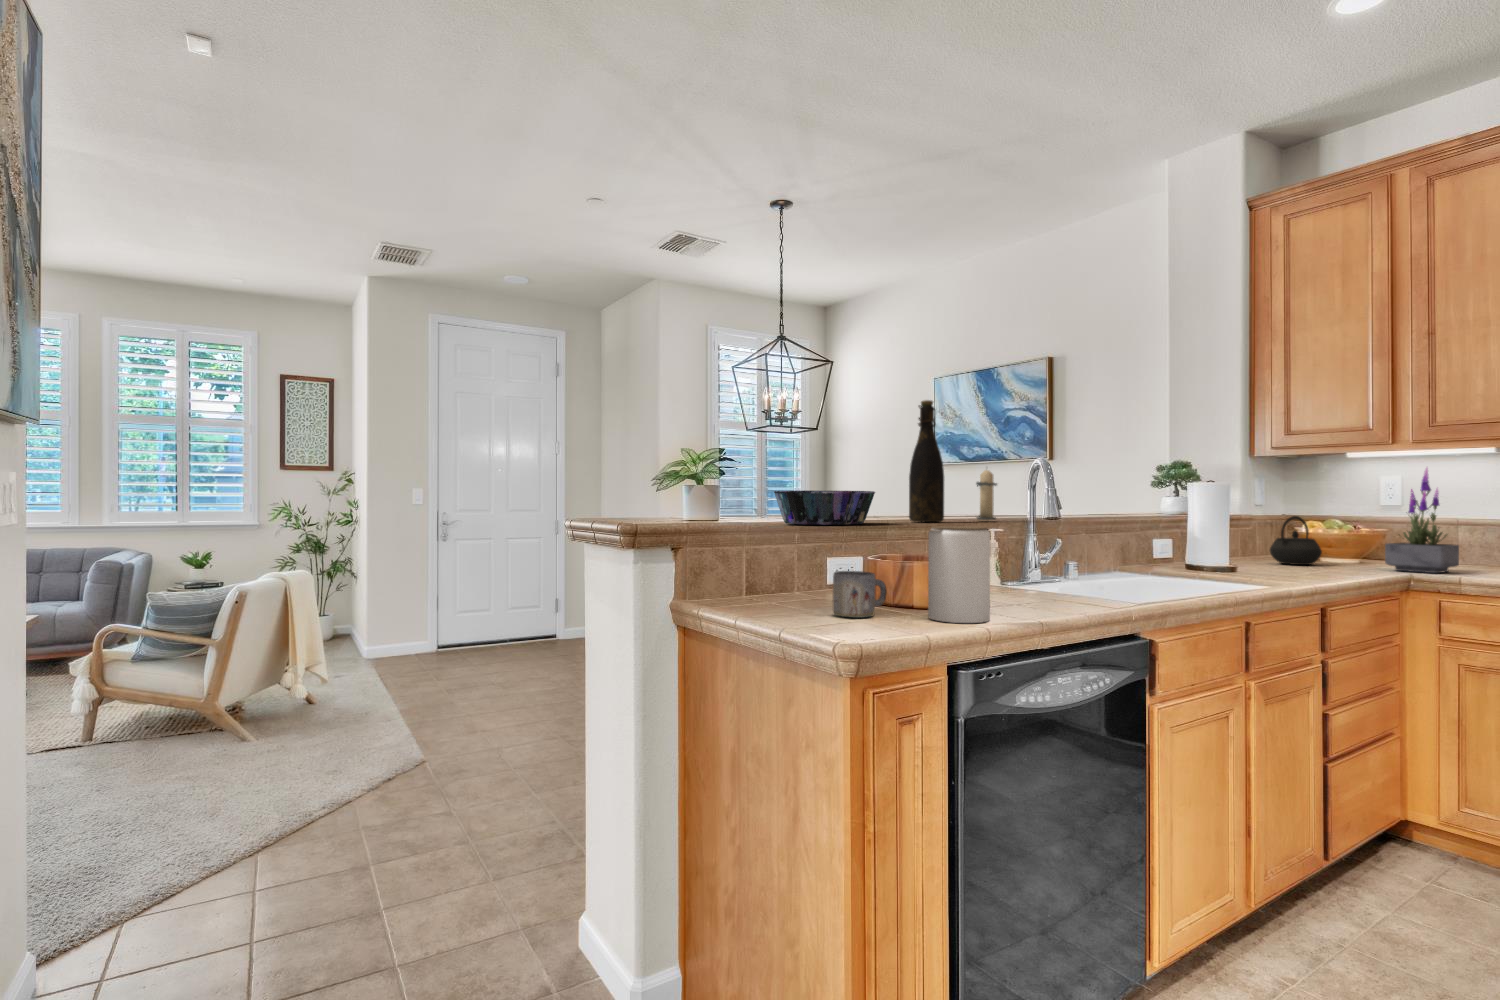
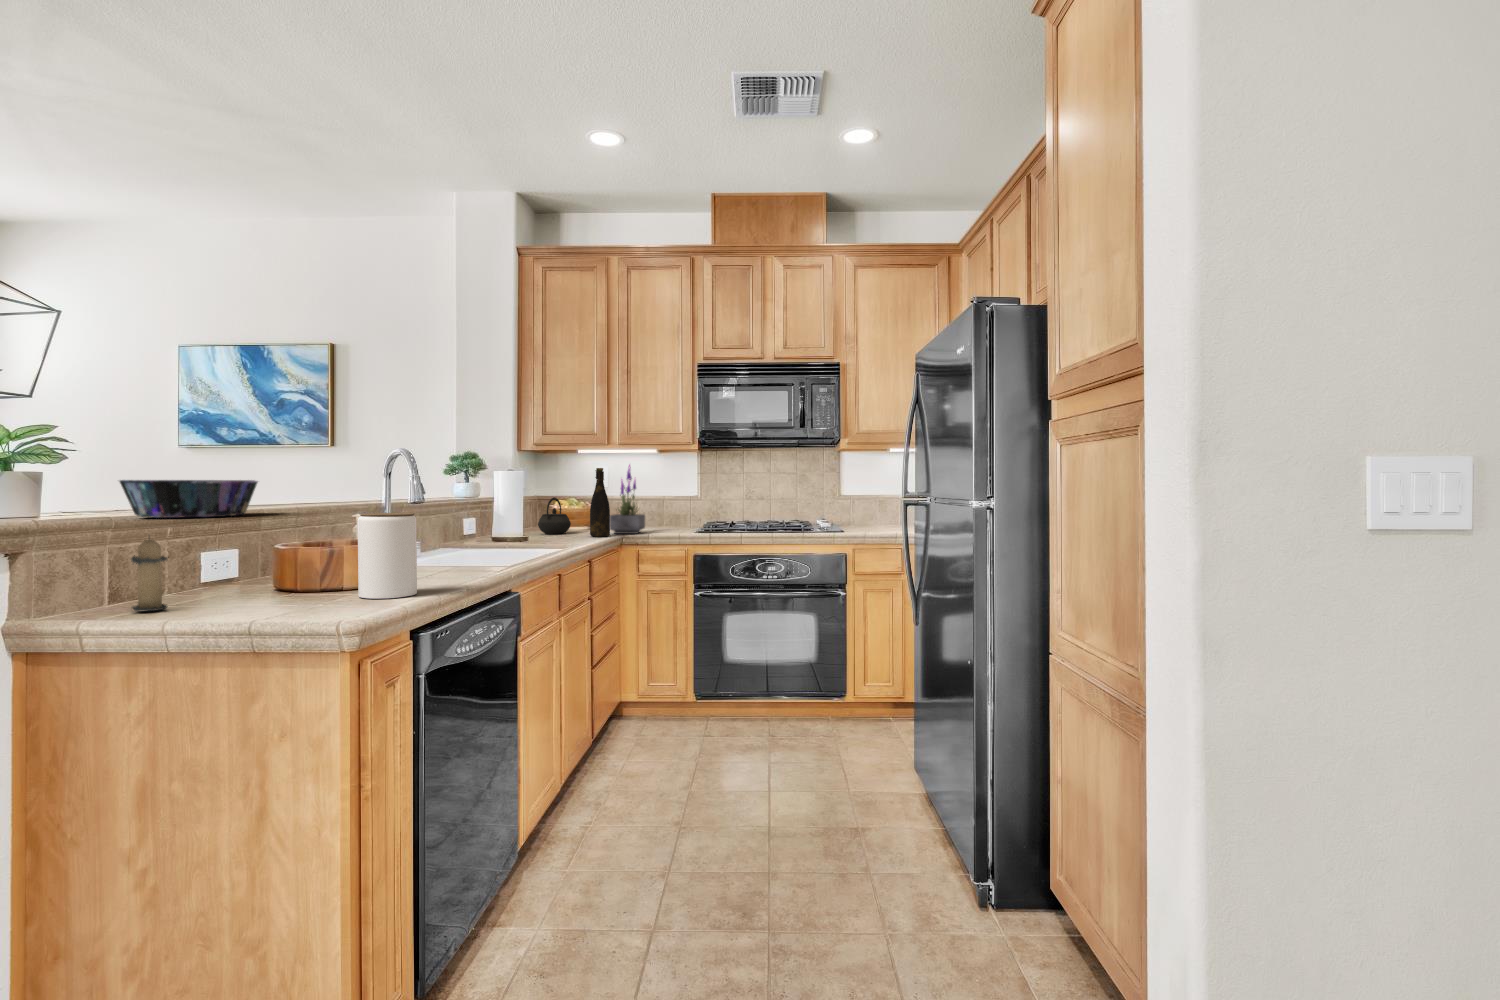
bottle: present [909,400,944,522] -> present [590,468,610,537]
candle: present [976,470,997,520] -> present [131,538,168,611]
mug: present [833,571,887,618] -> none [257,561,311,607]

